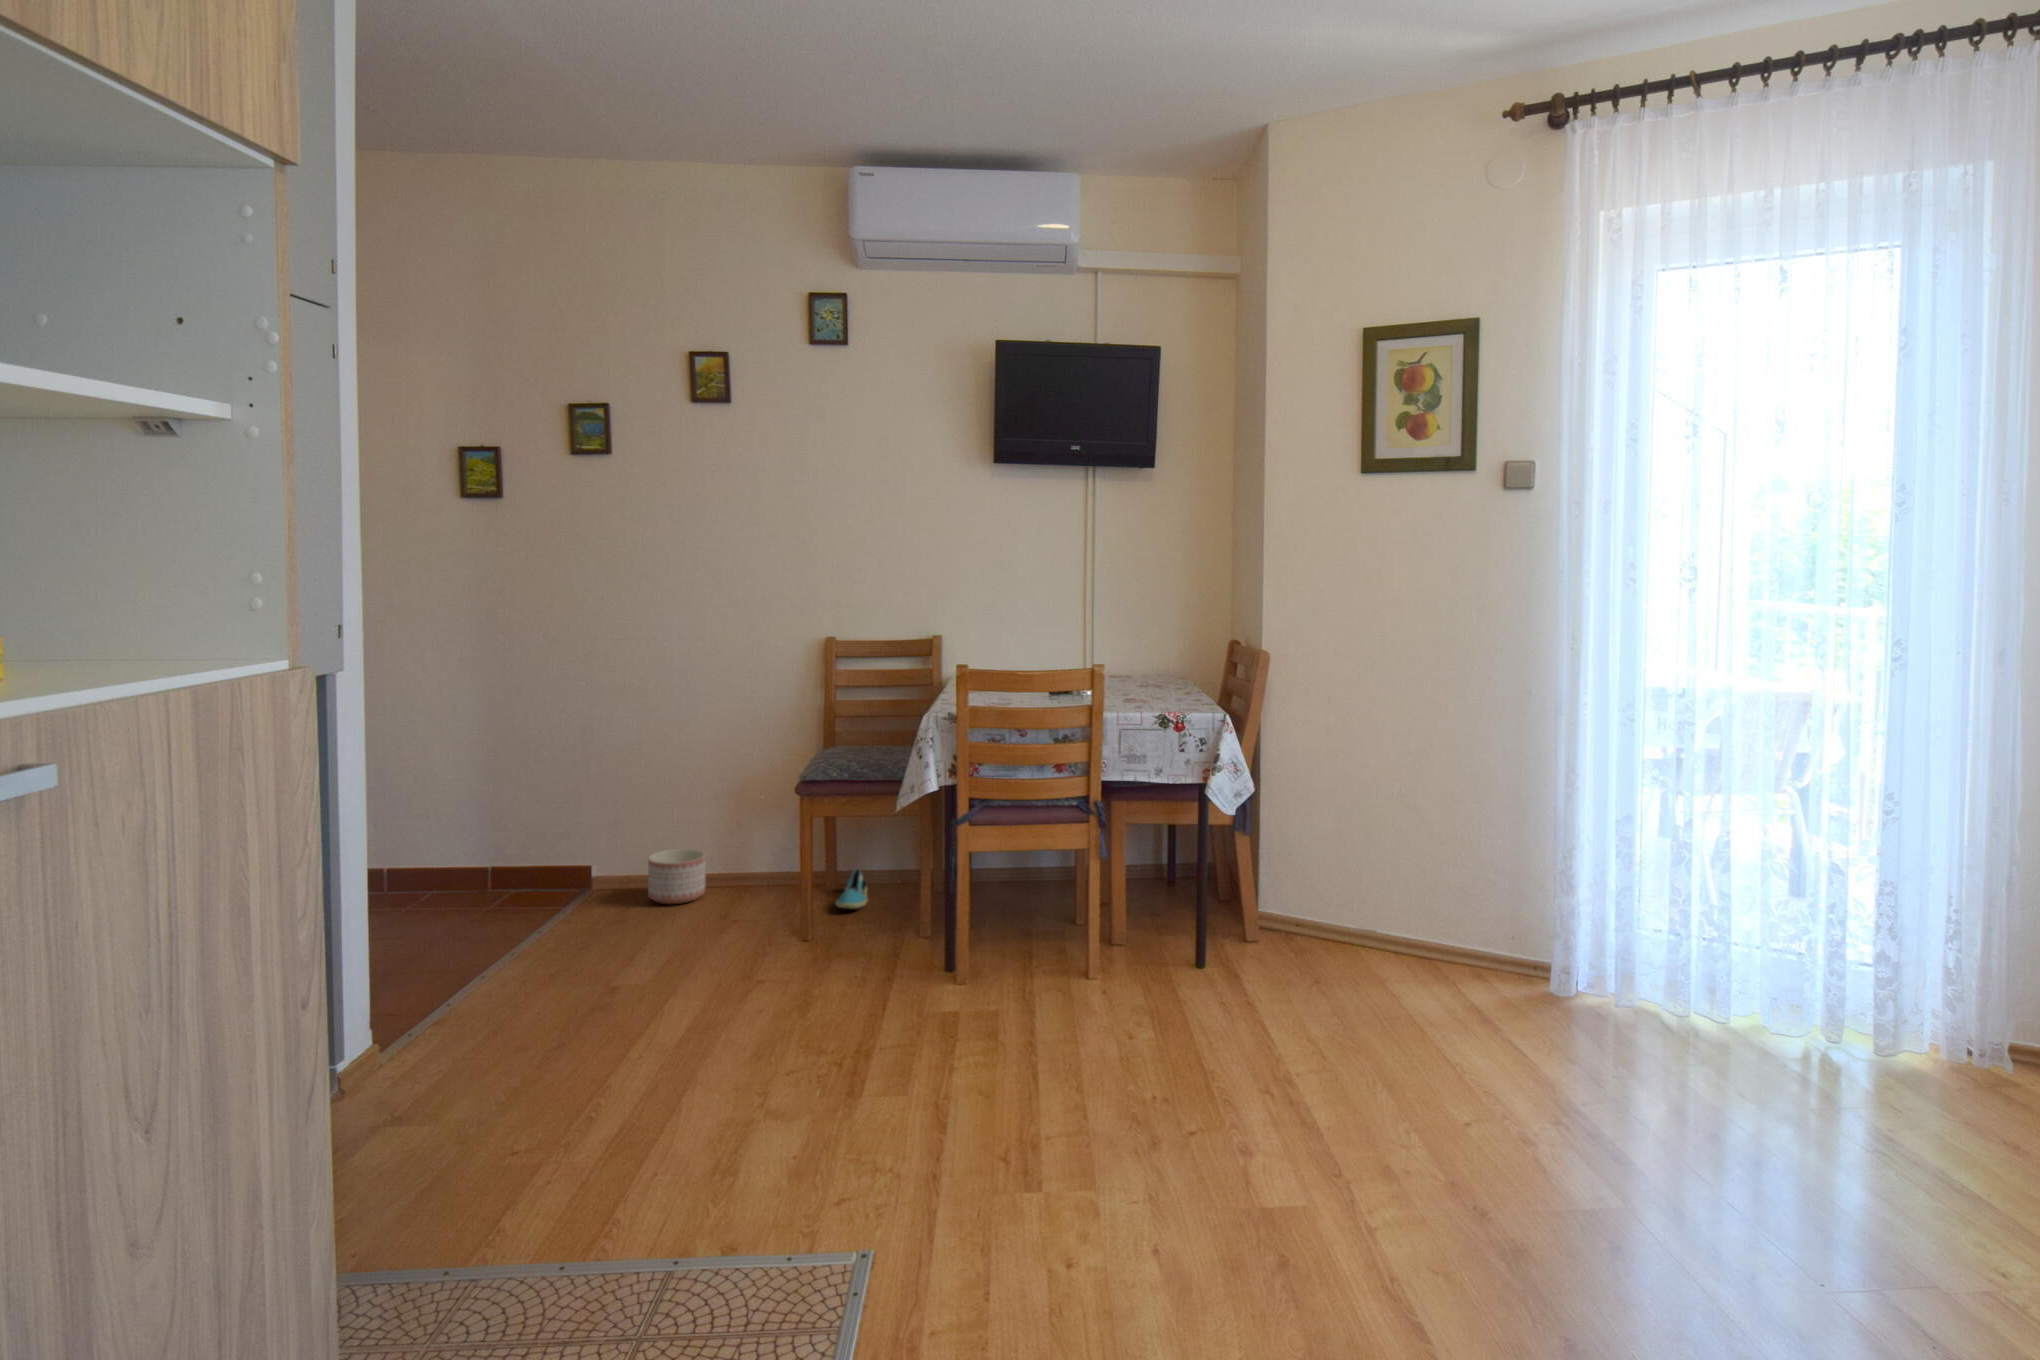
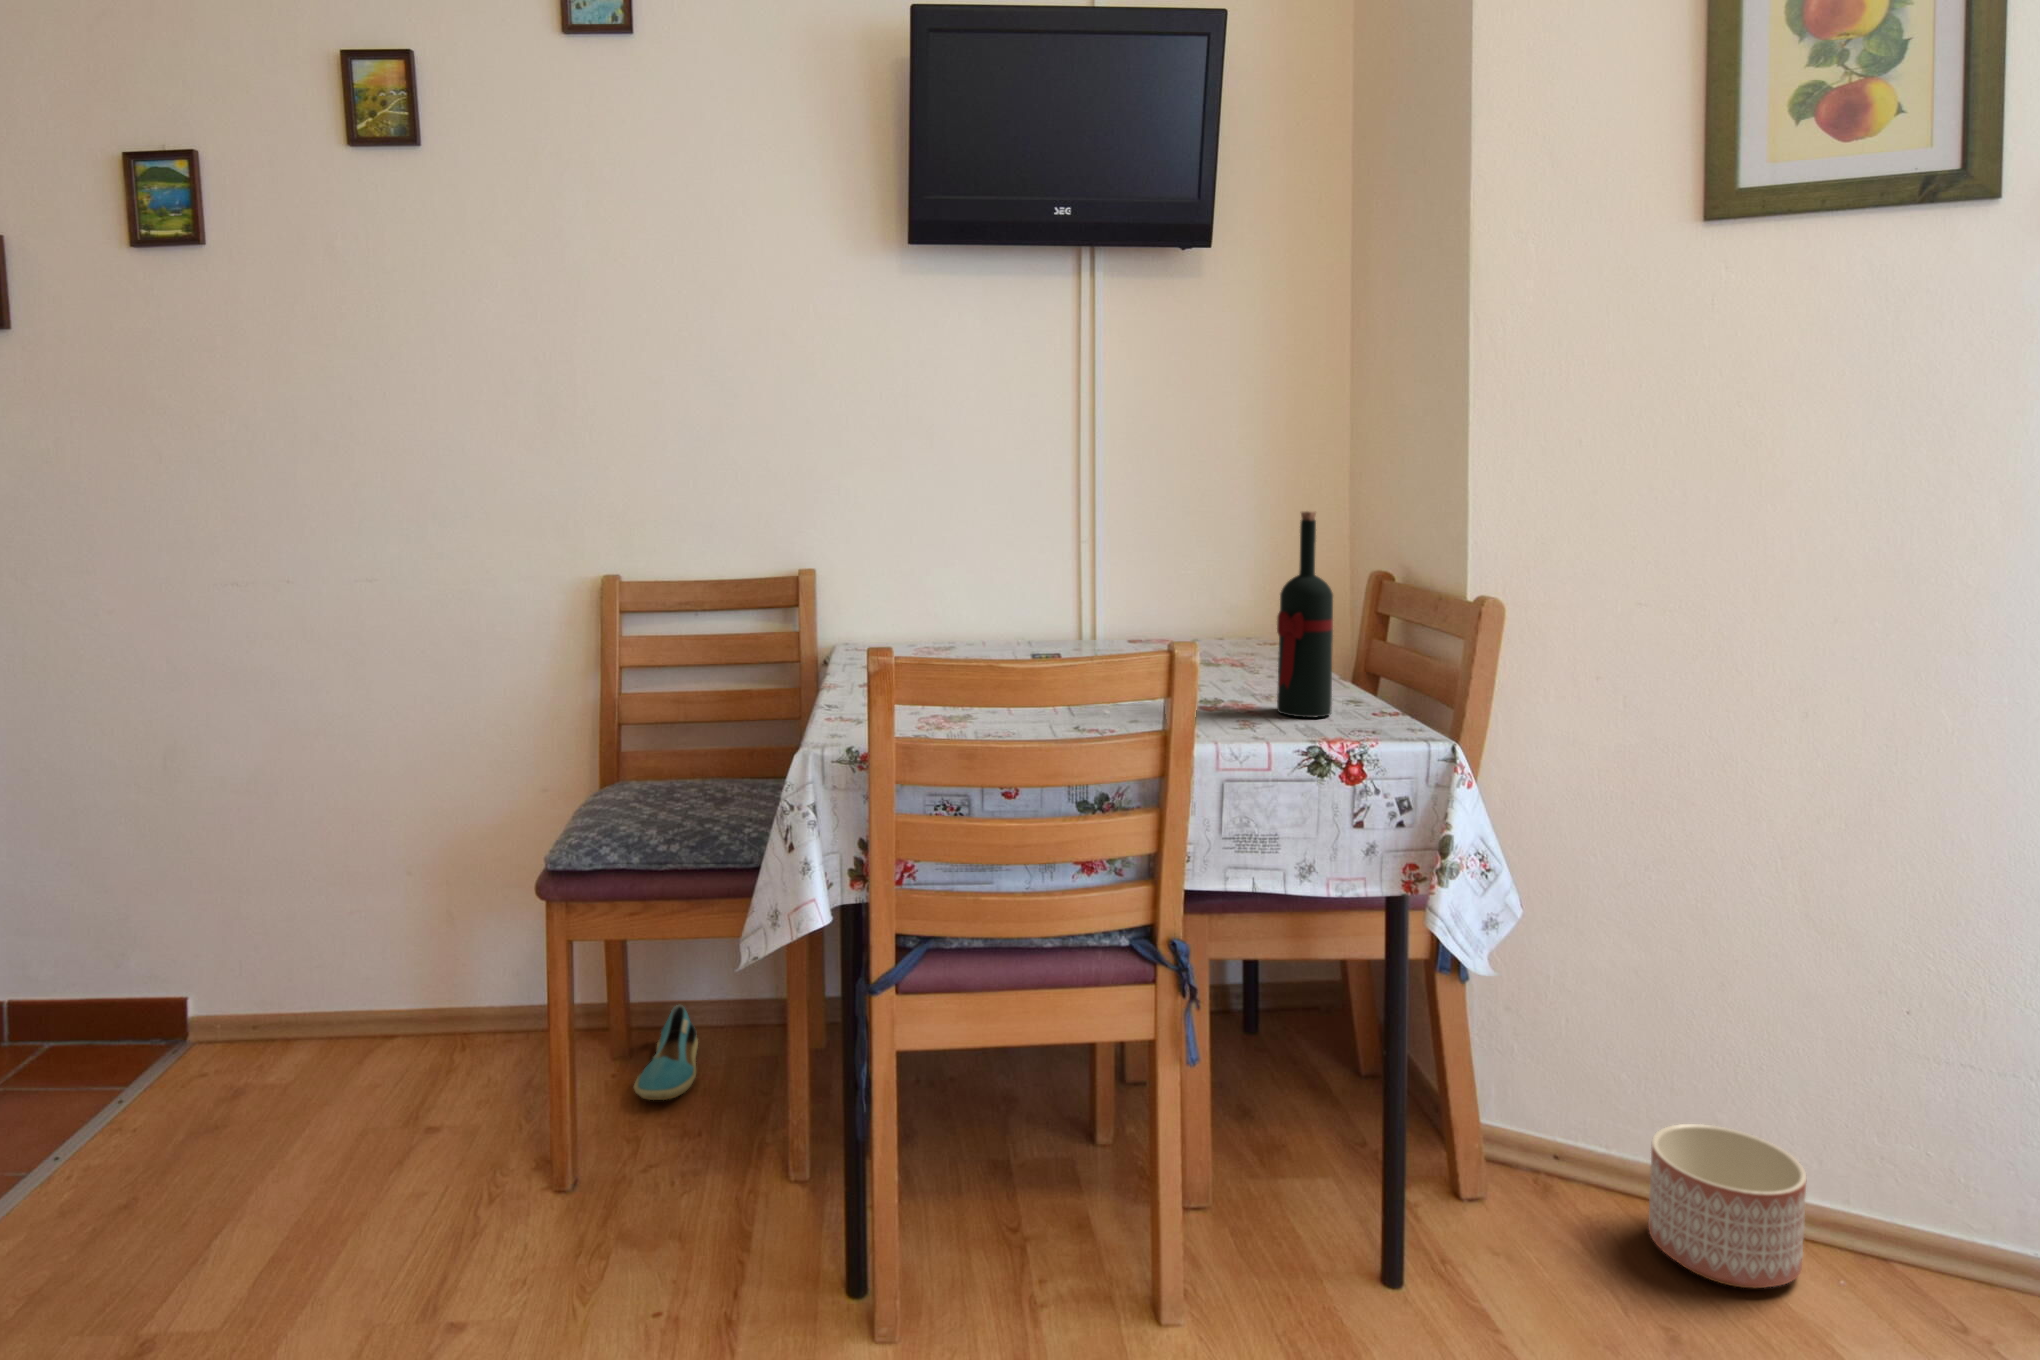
wine bottle: none [1155,607,1183,705] -> present [1277,511,1333,717]
planter: present [648,849,706,904] -> present [1648,1124,1806,1289]

